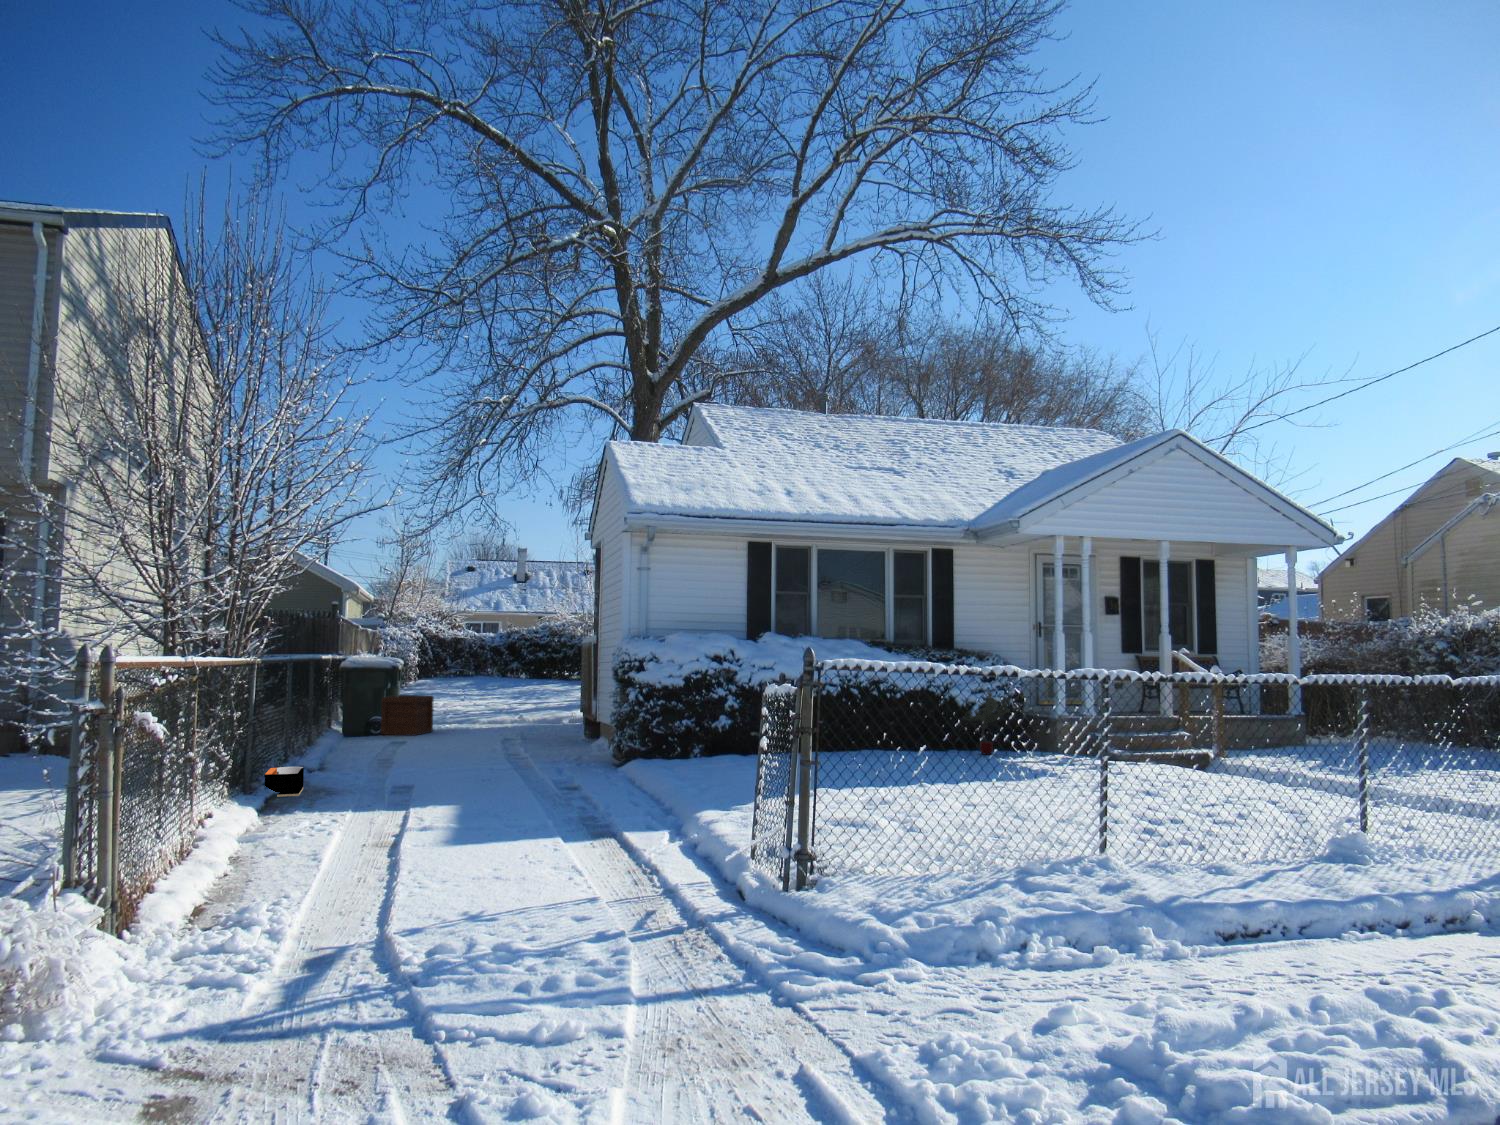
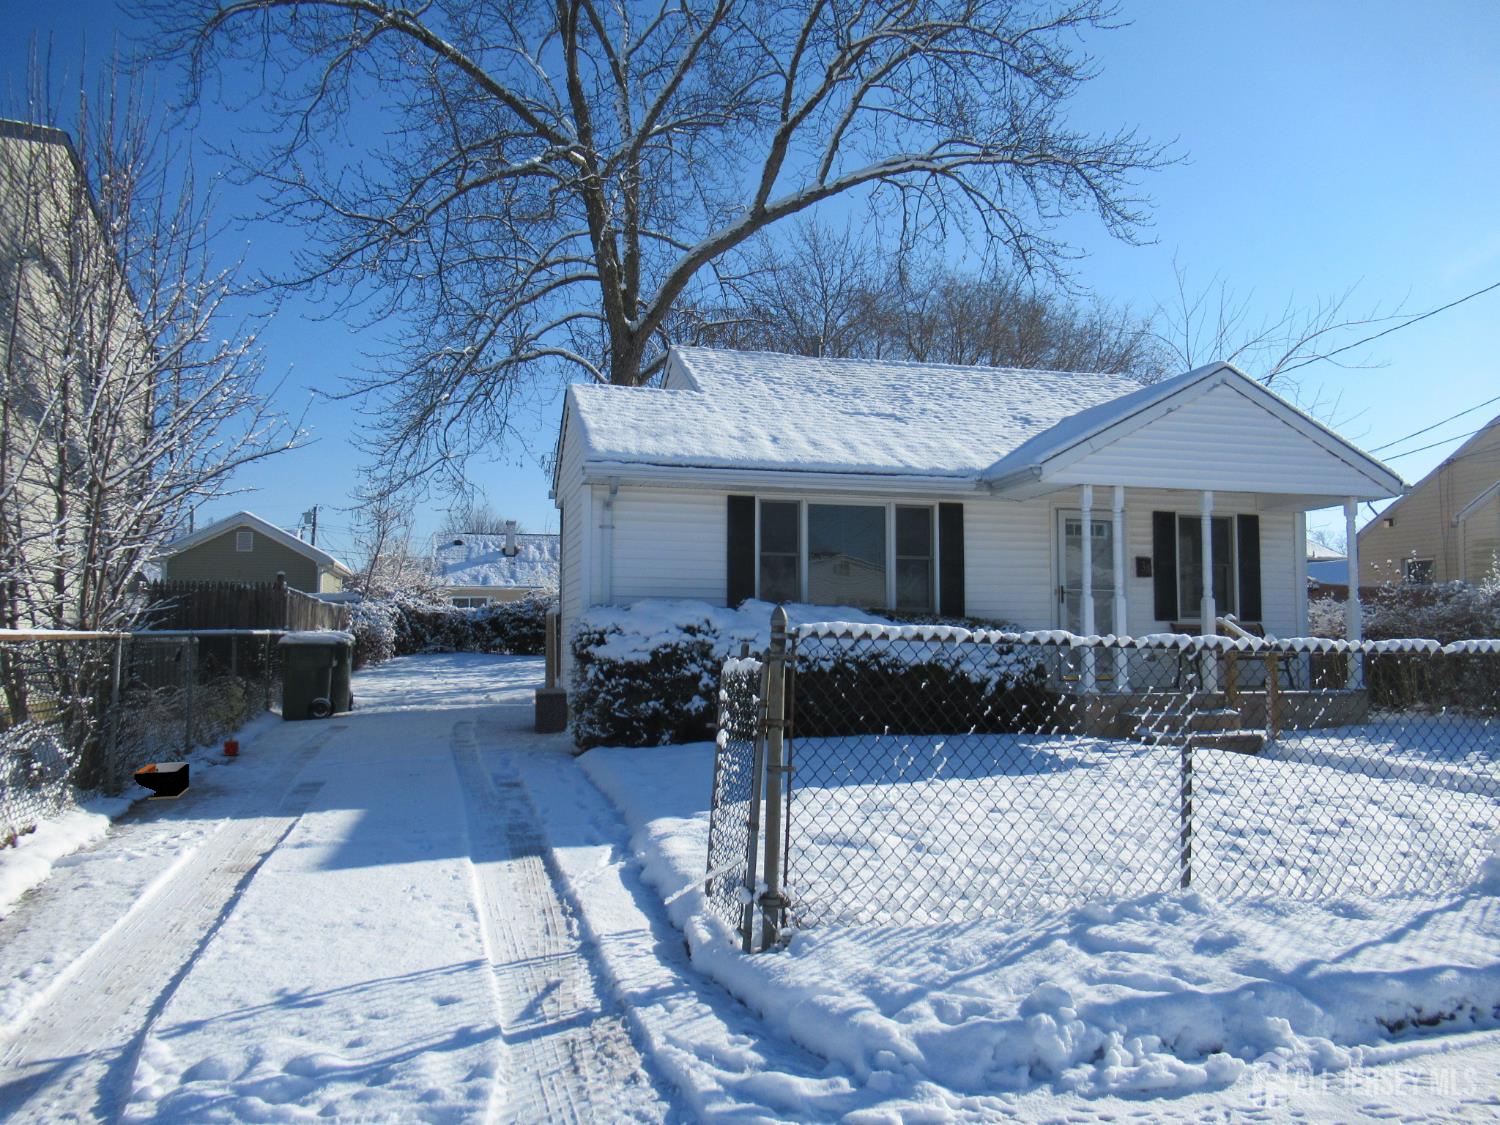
potted tree: present [963,689,1010,755] -> present [208,681,247,756]
wooden crate: present [381,695,434,735] -> none [322,674,382,720]
bench: none [573,708,605,748] -> present [535,687,568,733]

